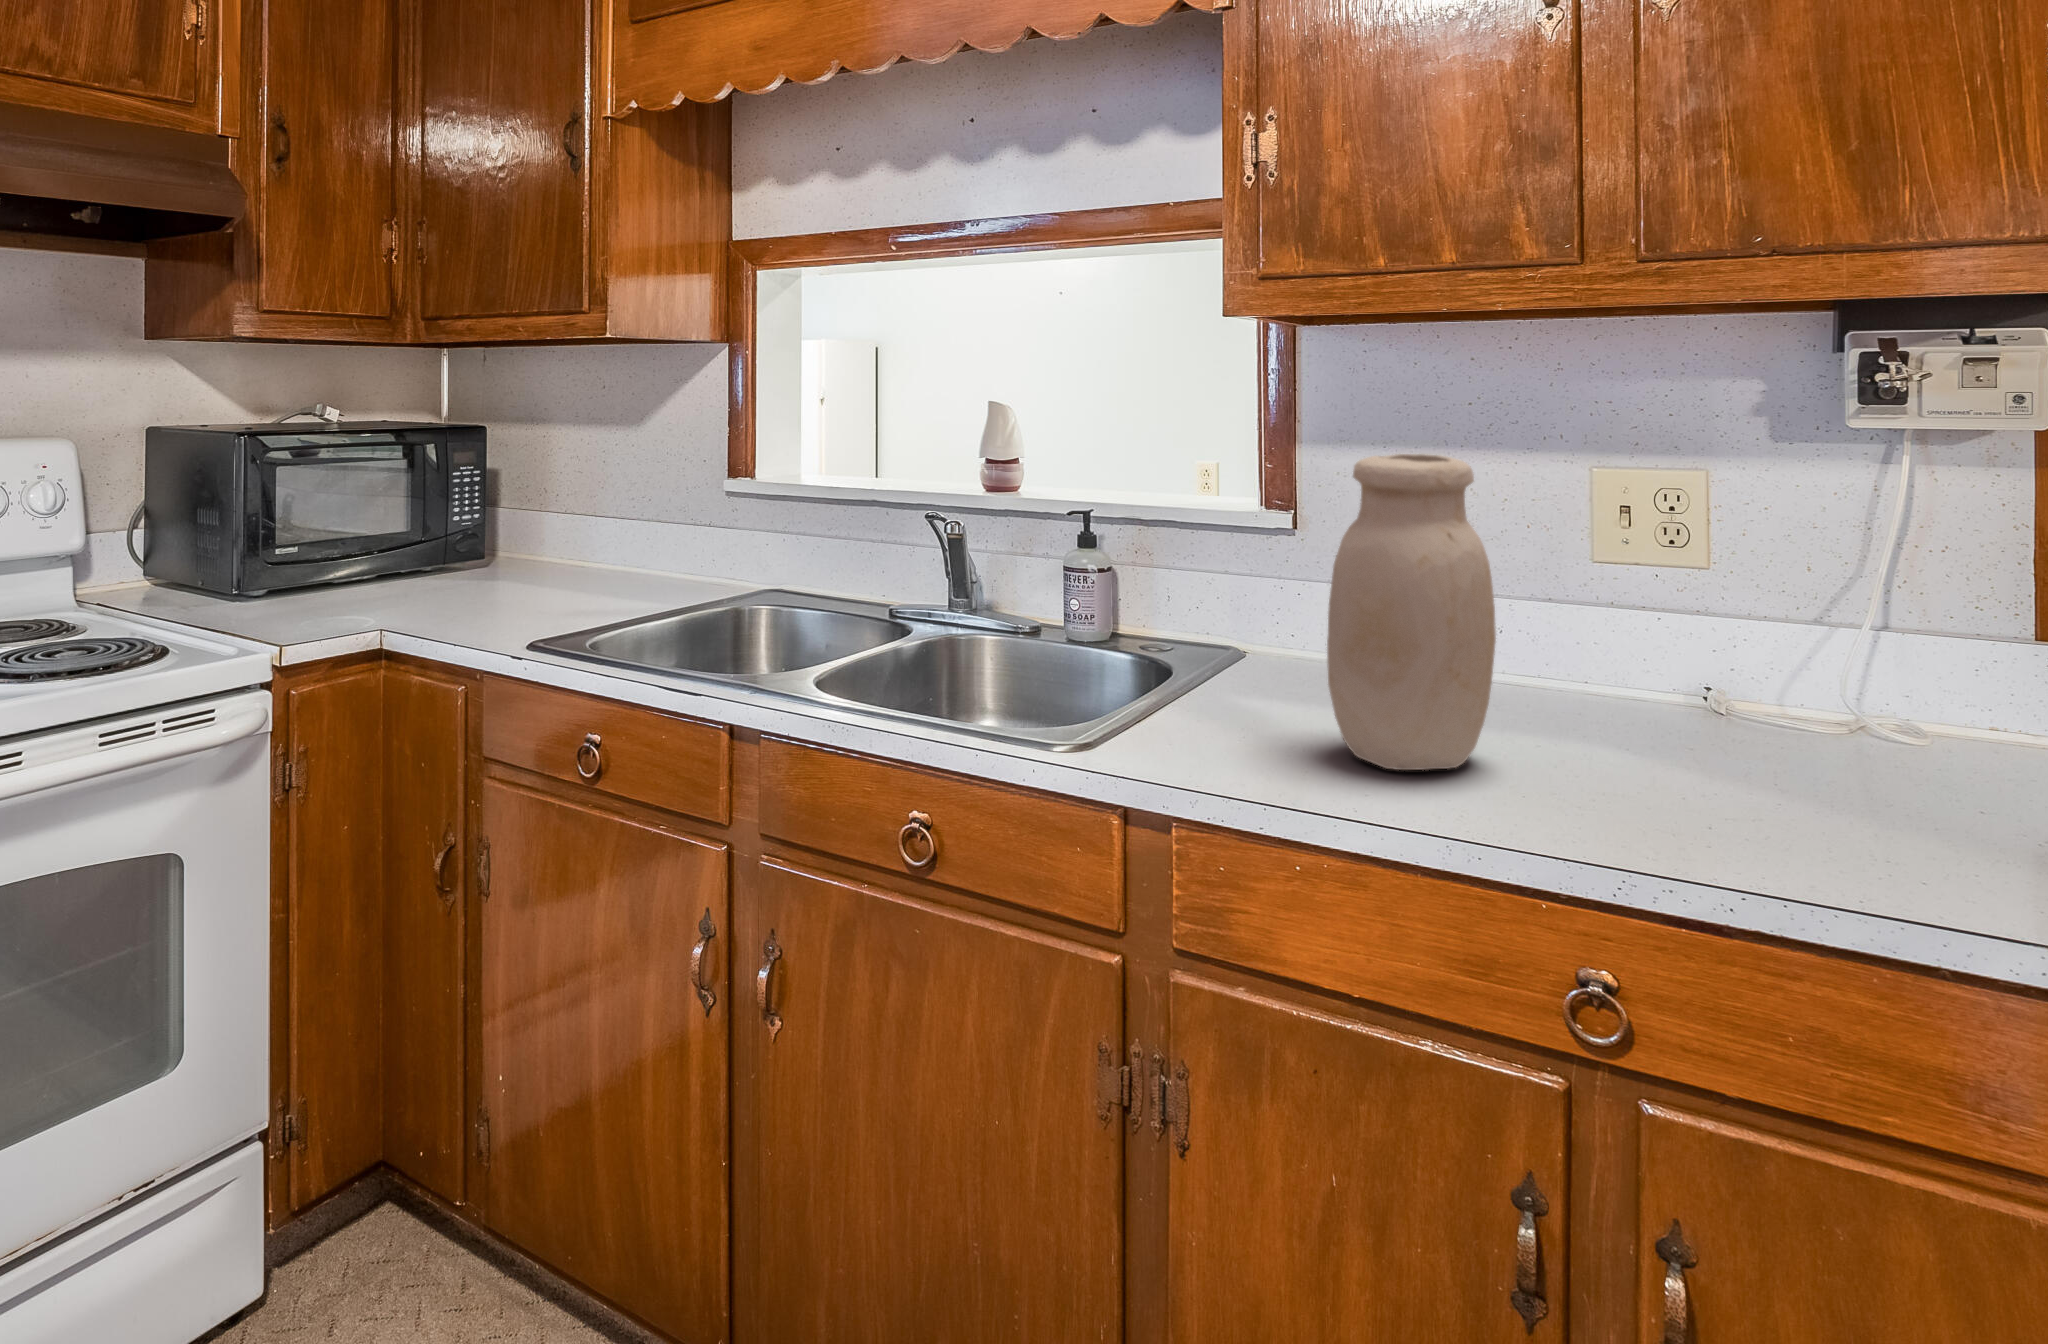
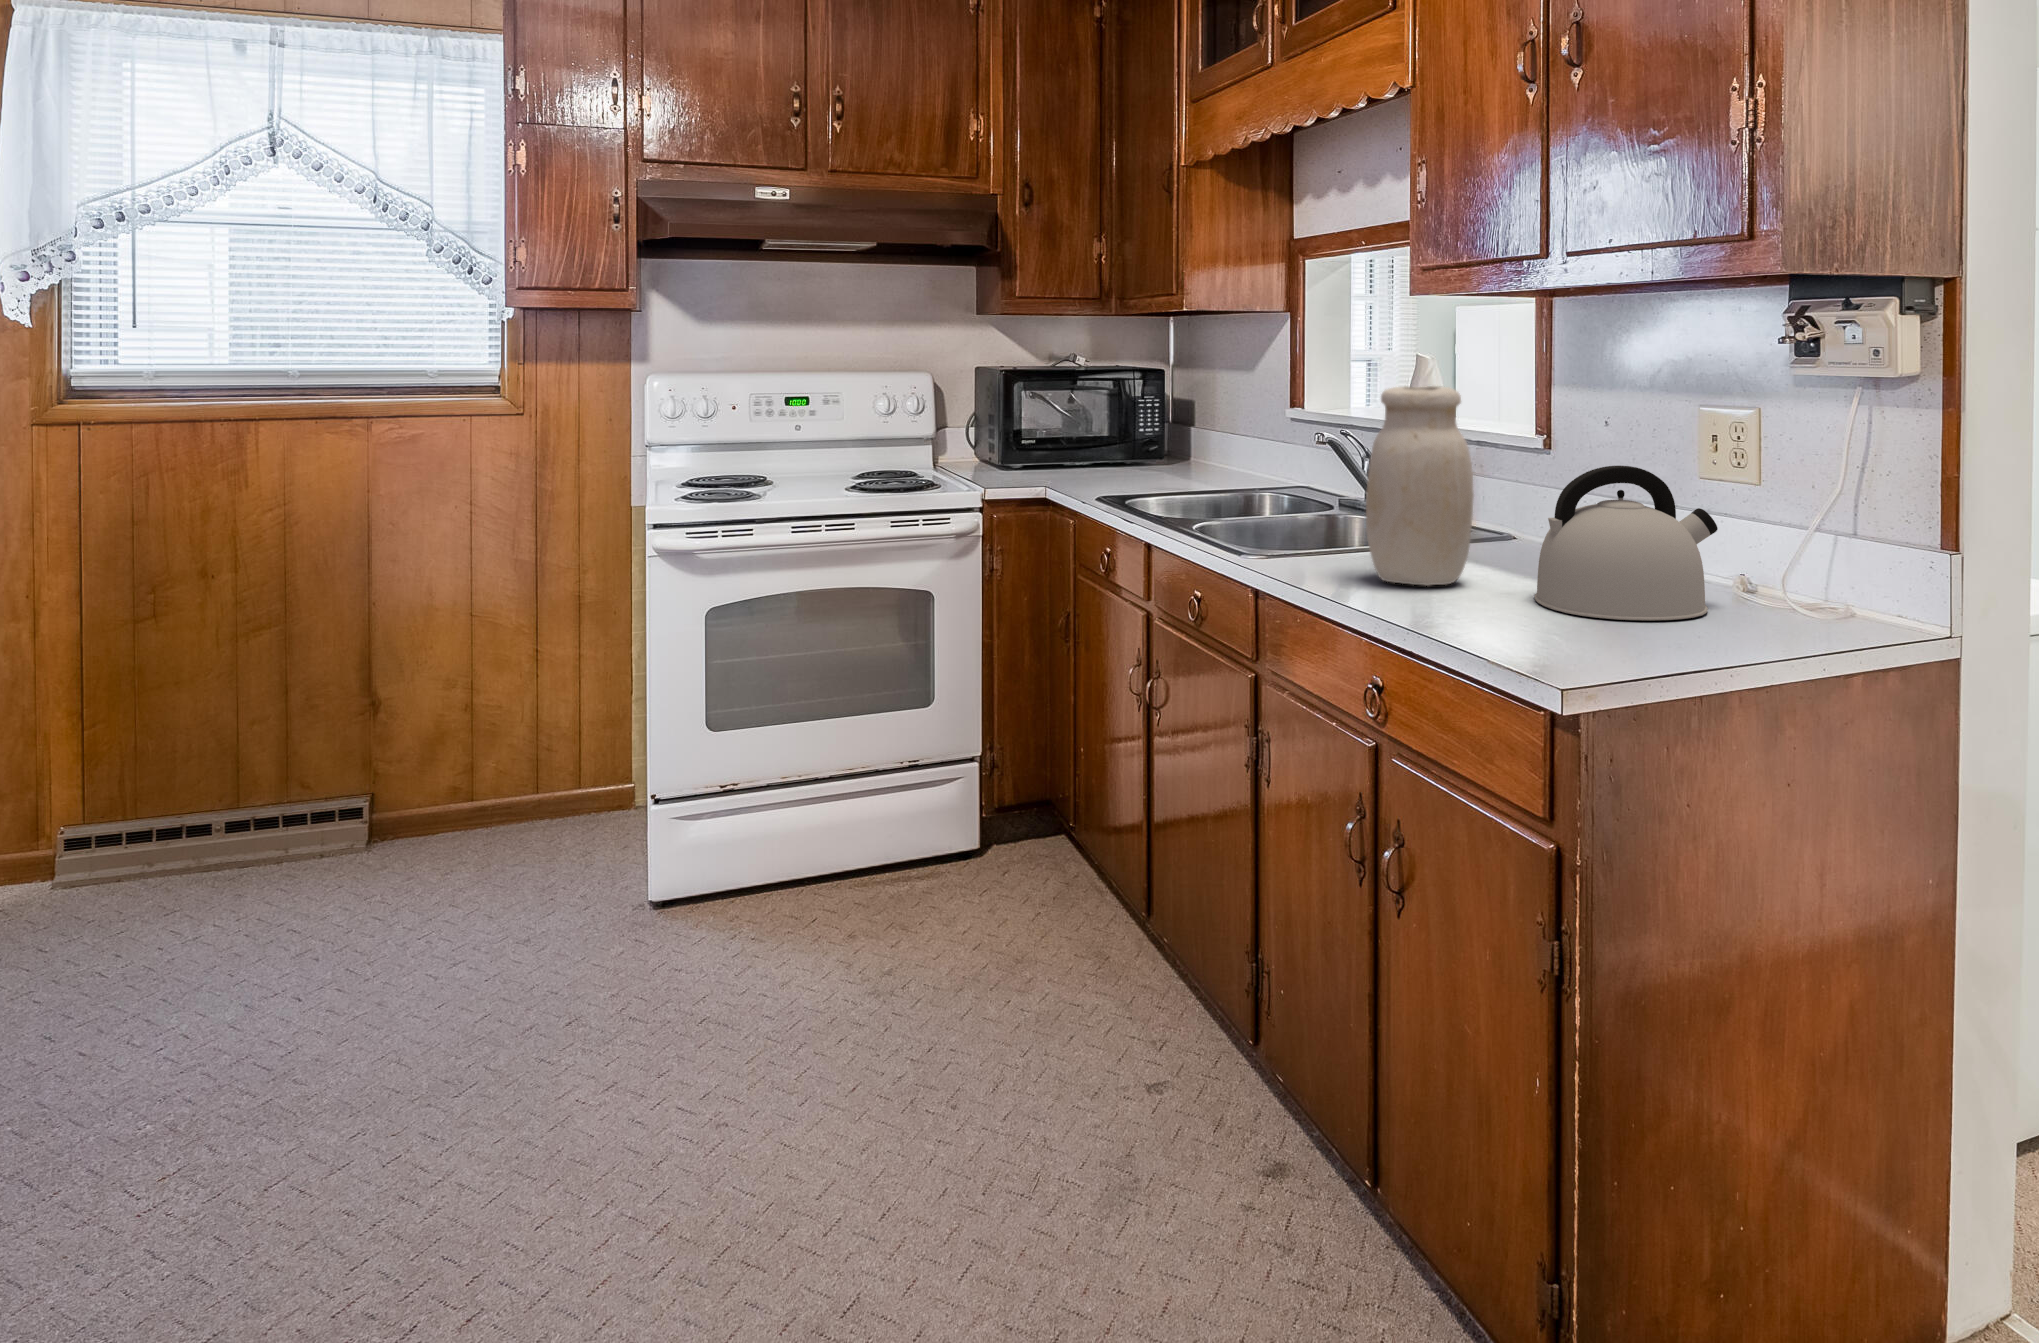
kettle: none [1572,560,1837,793] -> present [1535,466,1718,620]

